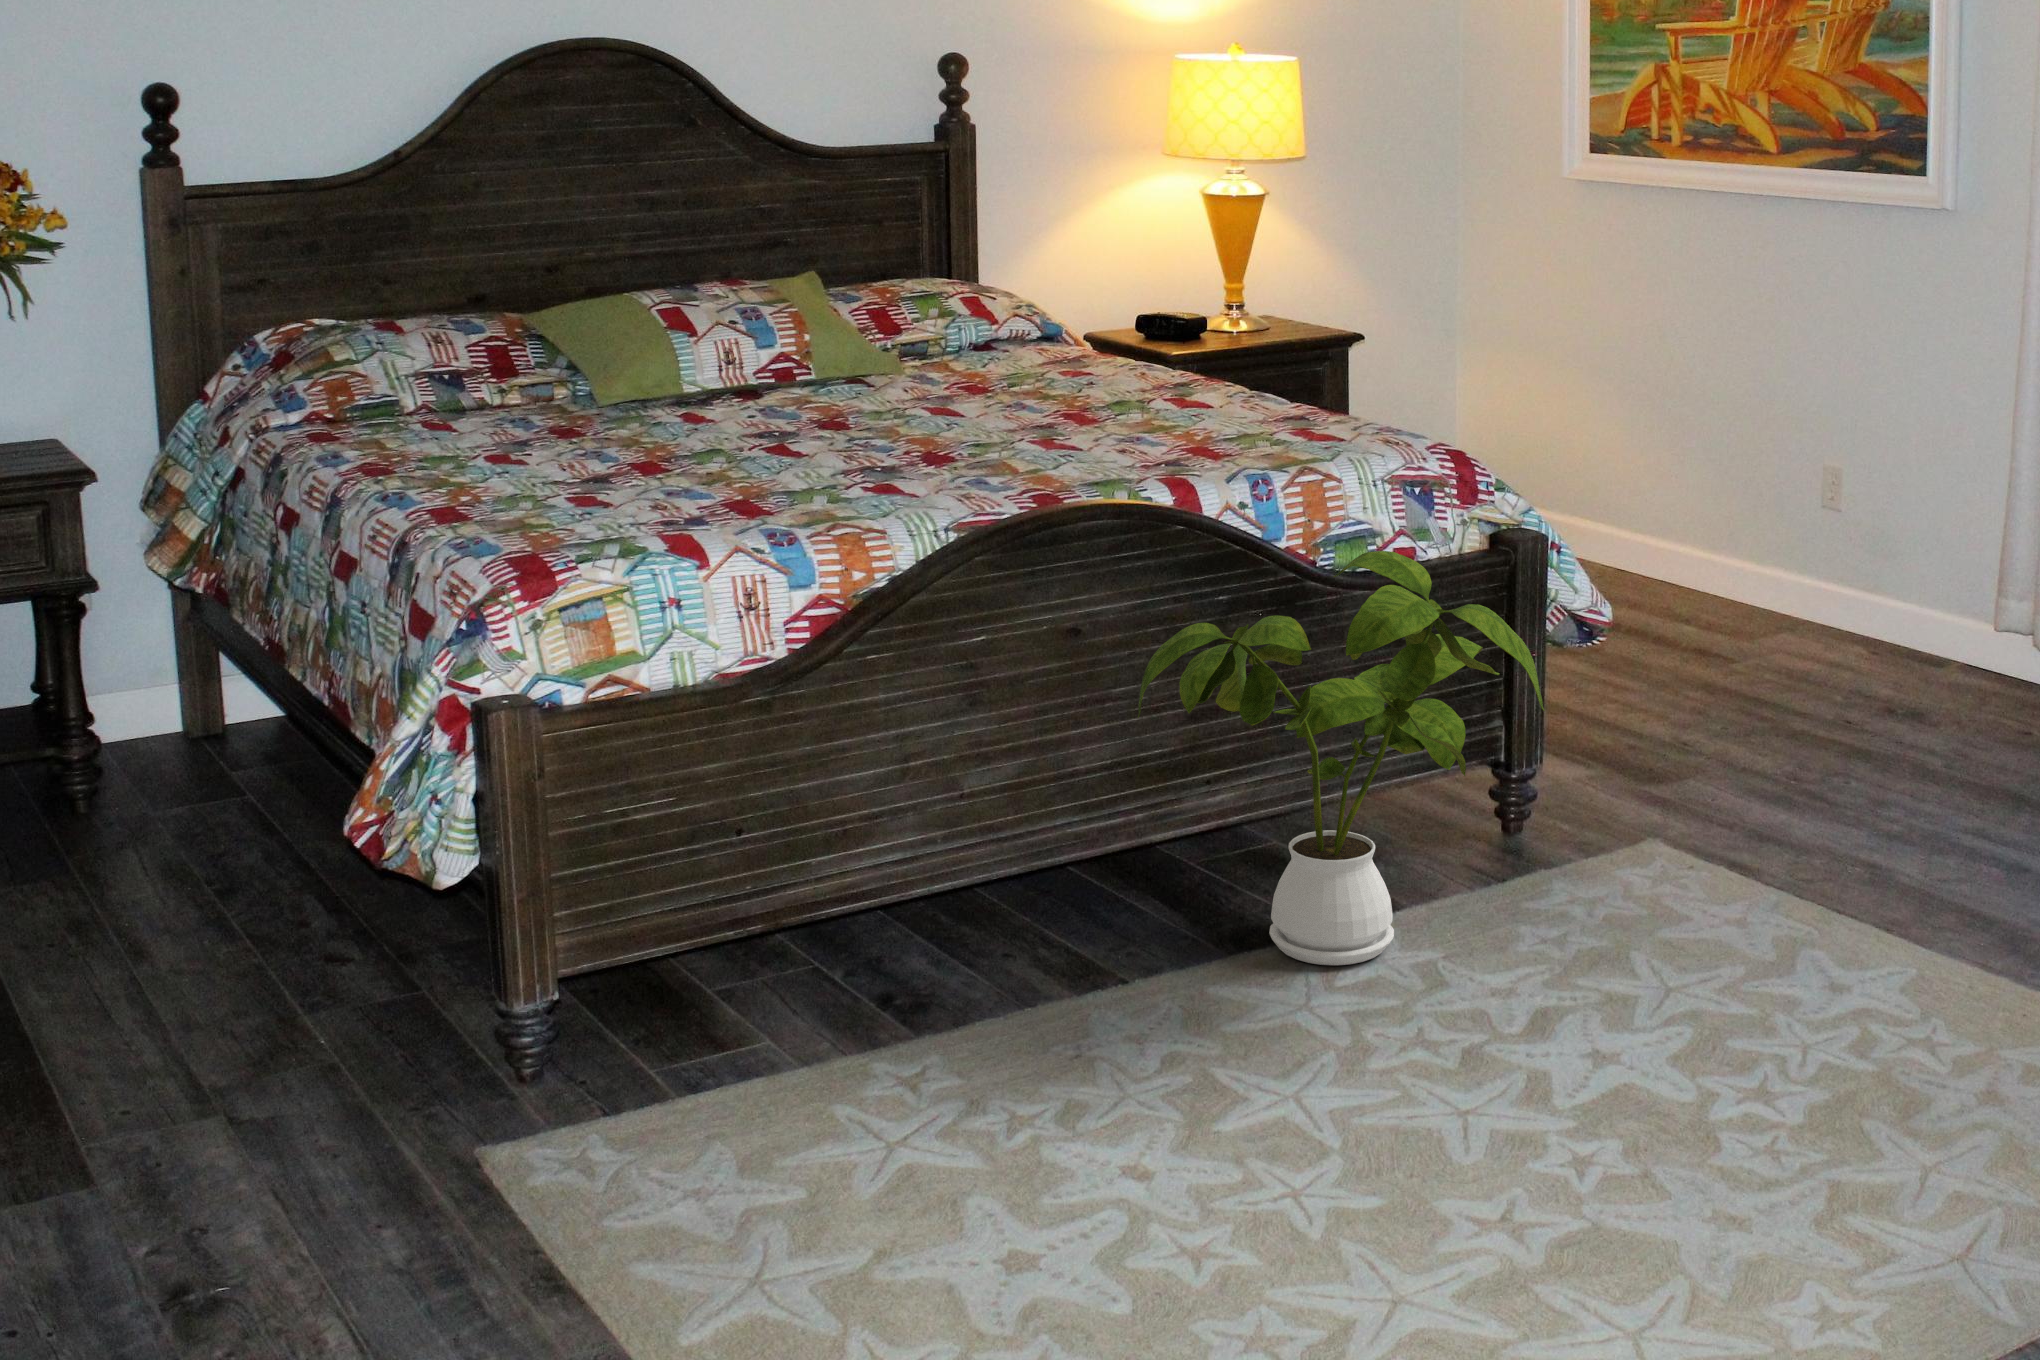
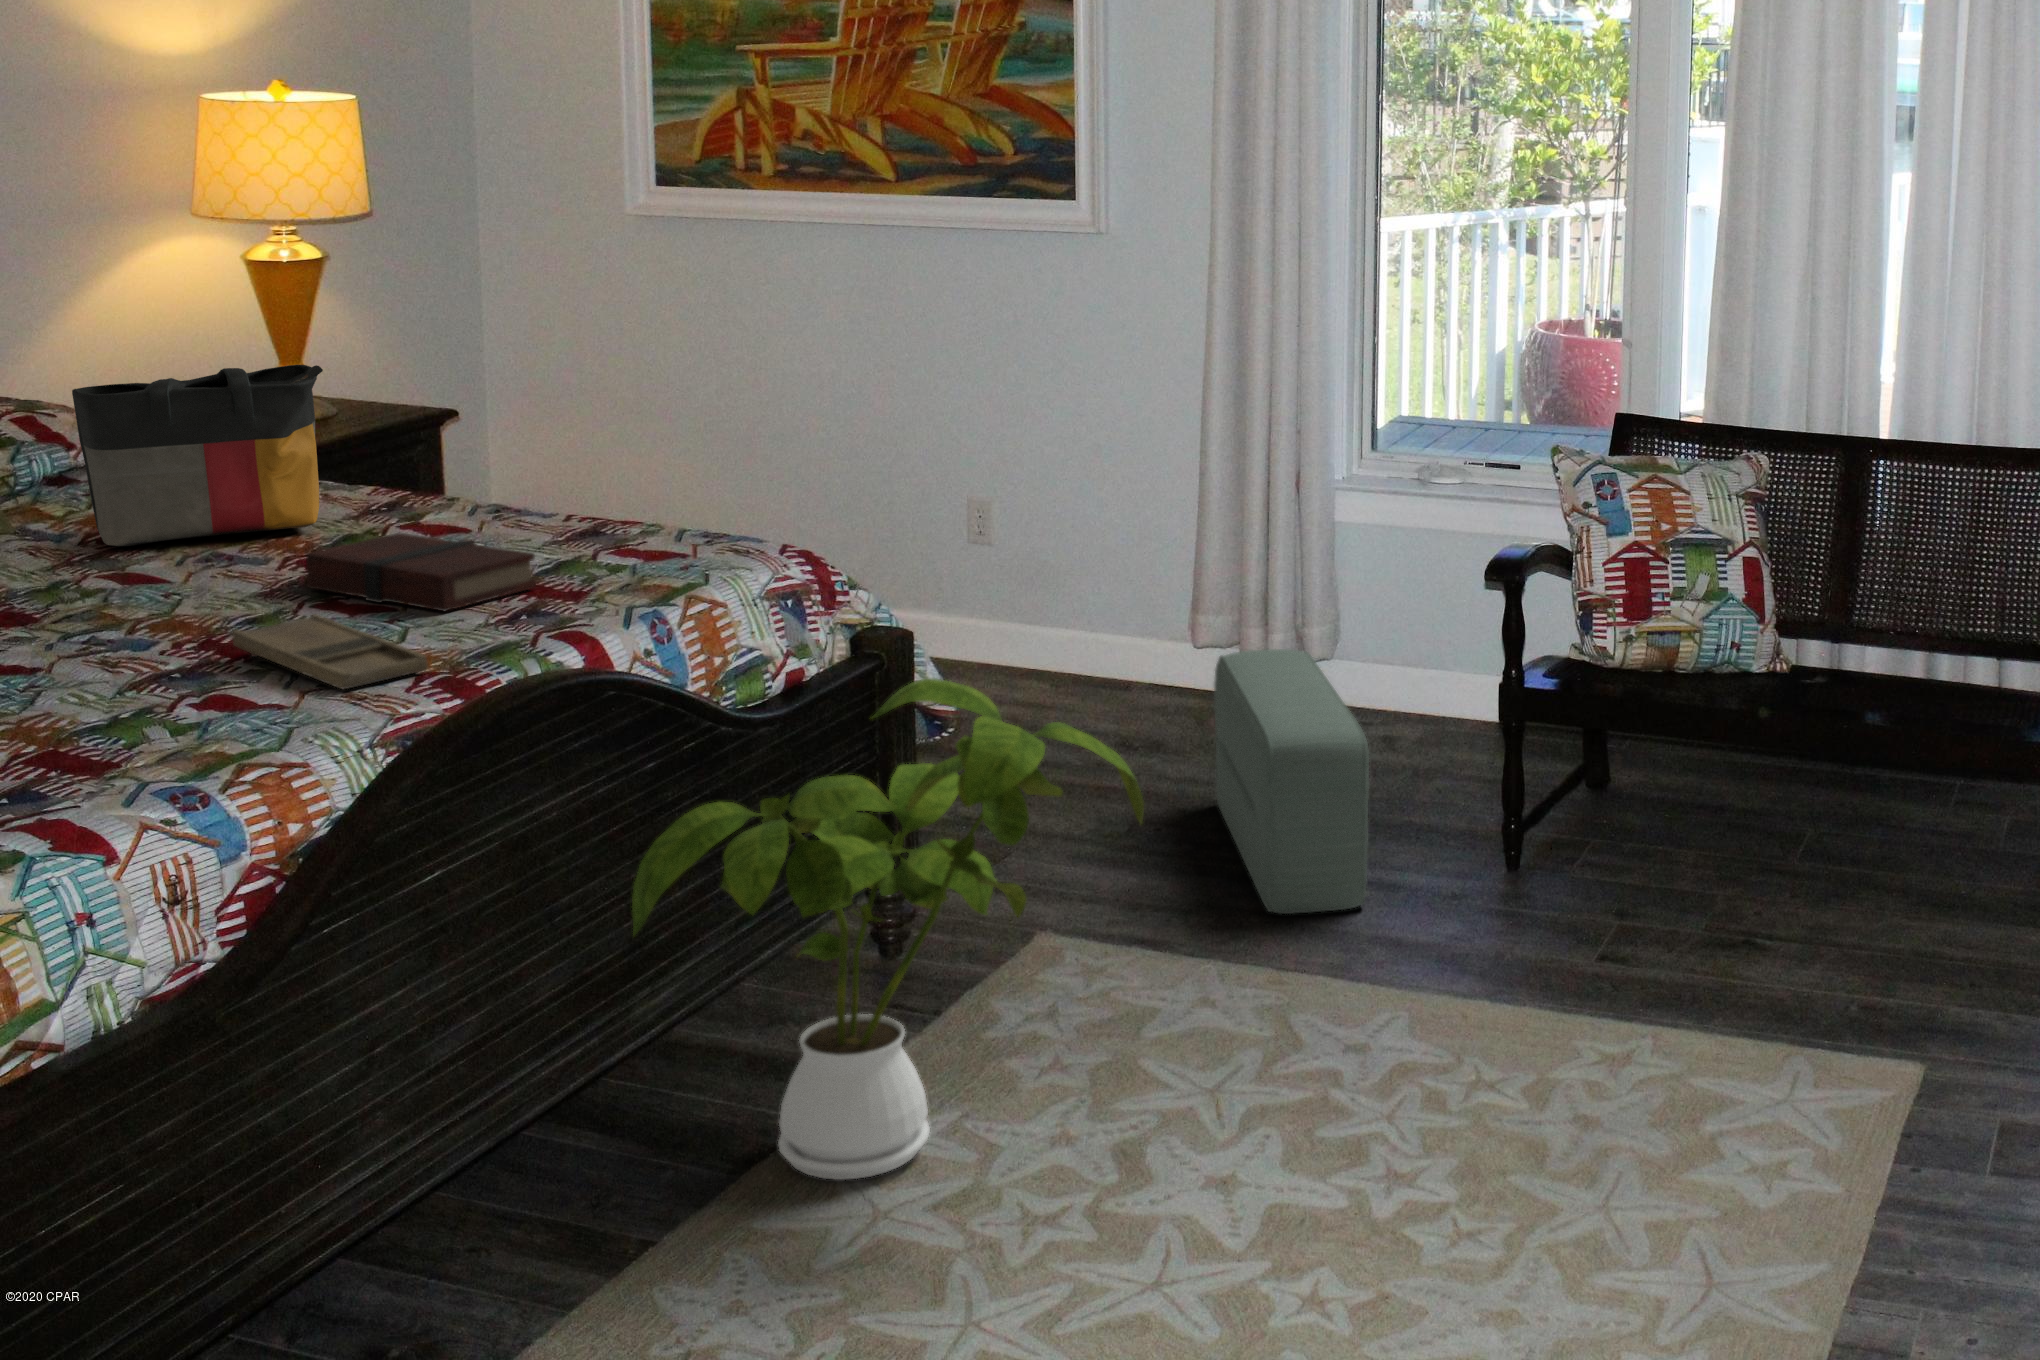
tote bag: none [987,265,1150,391] -> present [72,365,323,546]
book: none [1066,397,1202,455] -> present [306,532,536,611]
tray: none [952,442,1041,493] -> present [232,614,428,689]
pouf: none [1862,613,2018,871] -> present [1214,649,1369,914]

